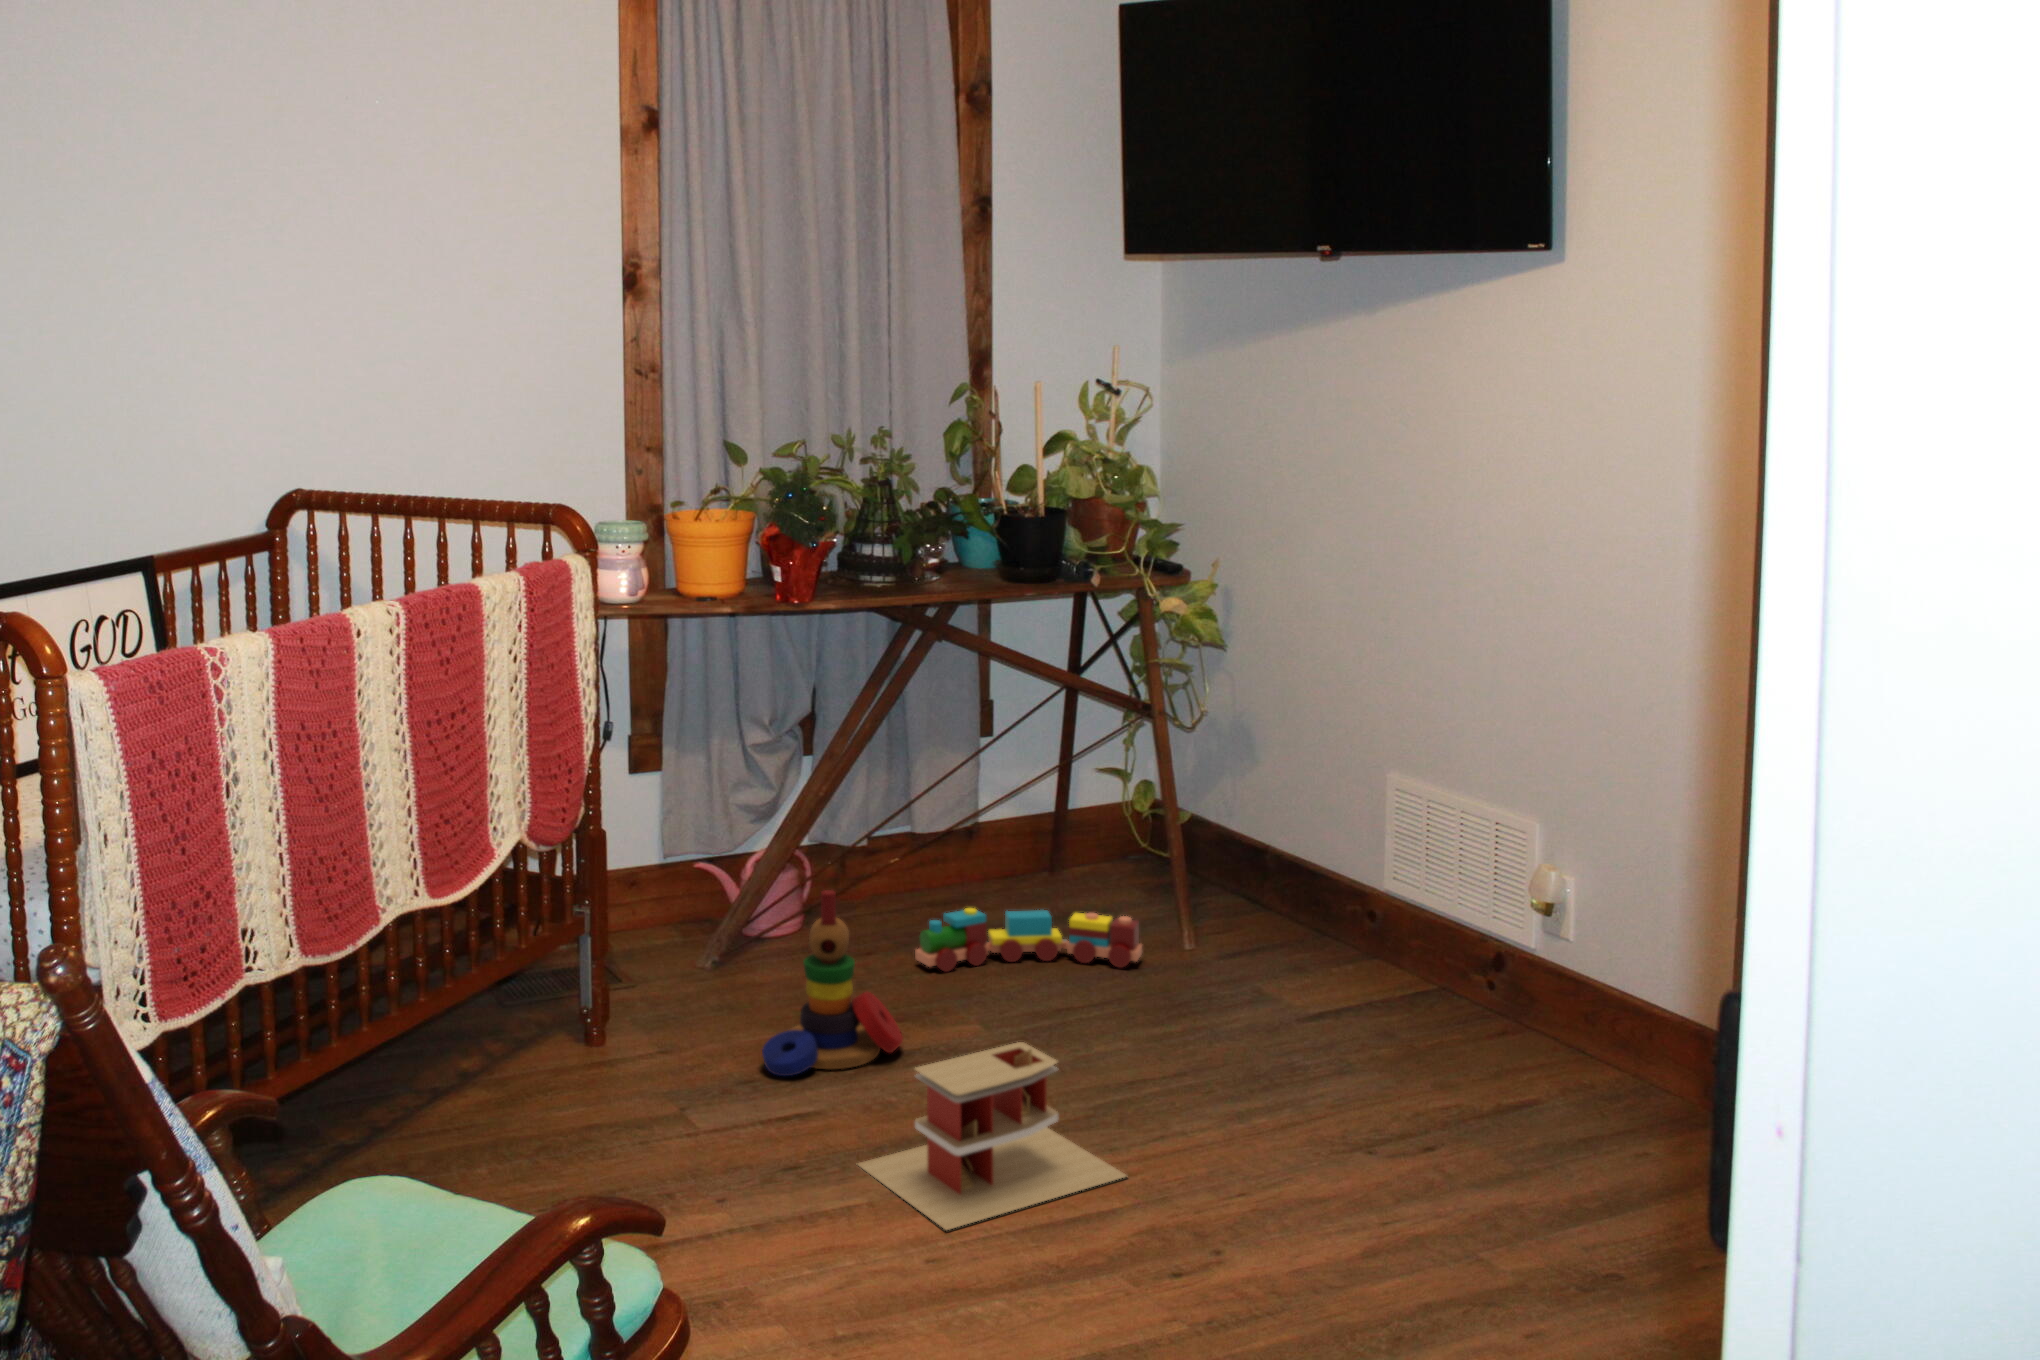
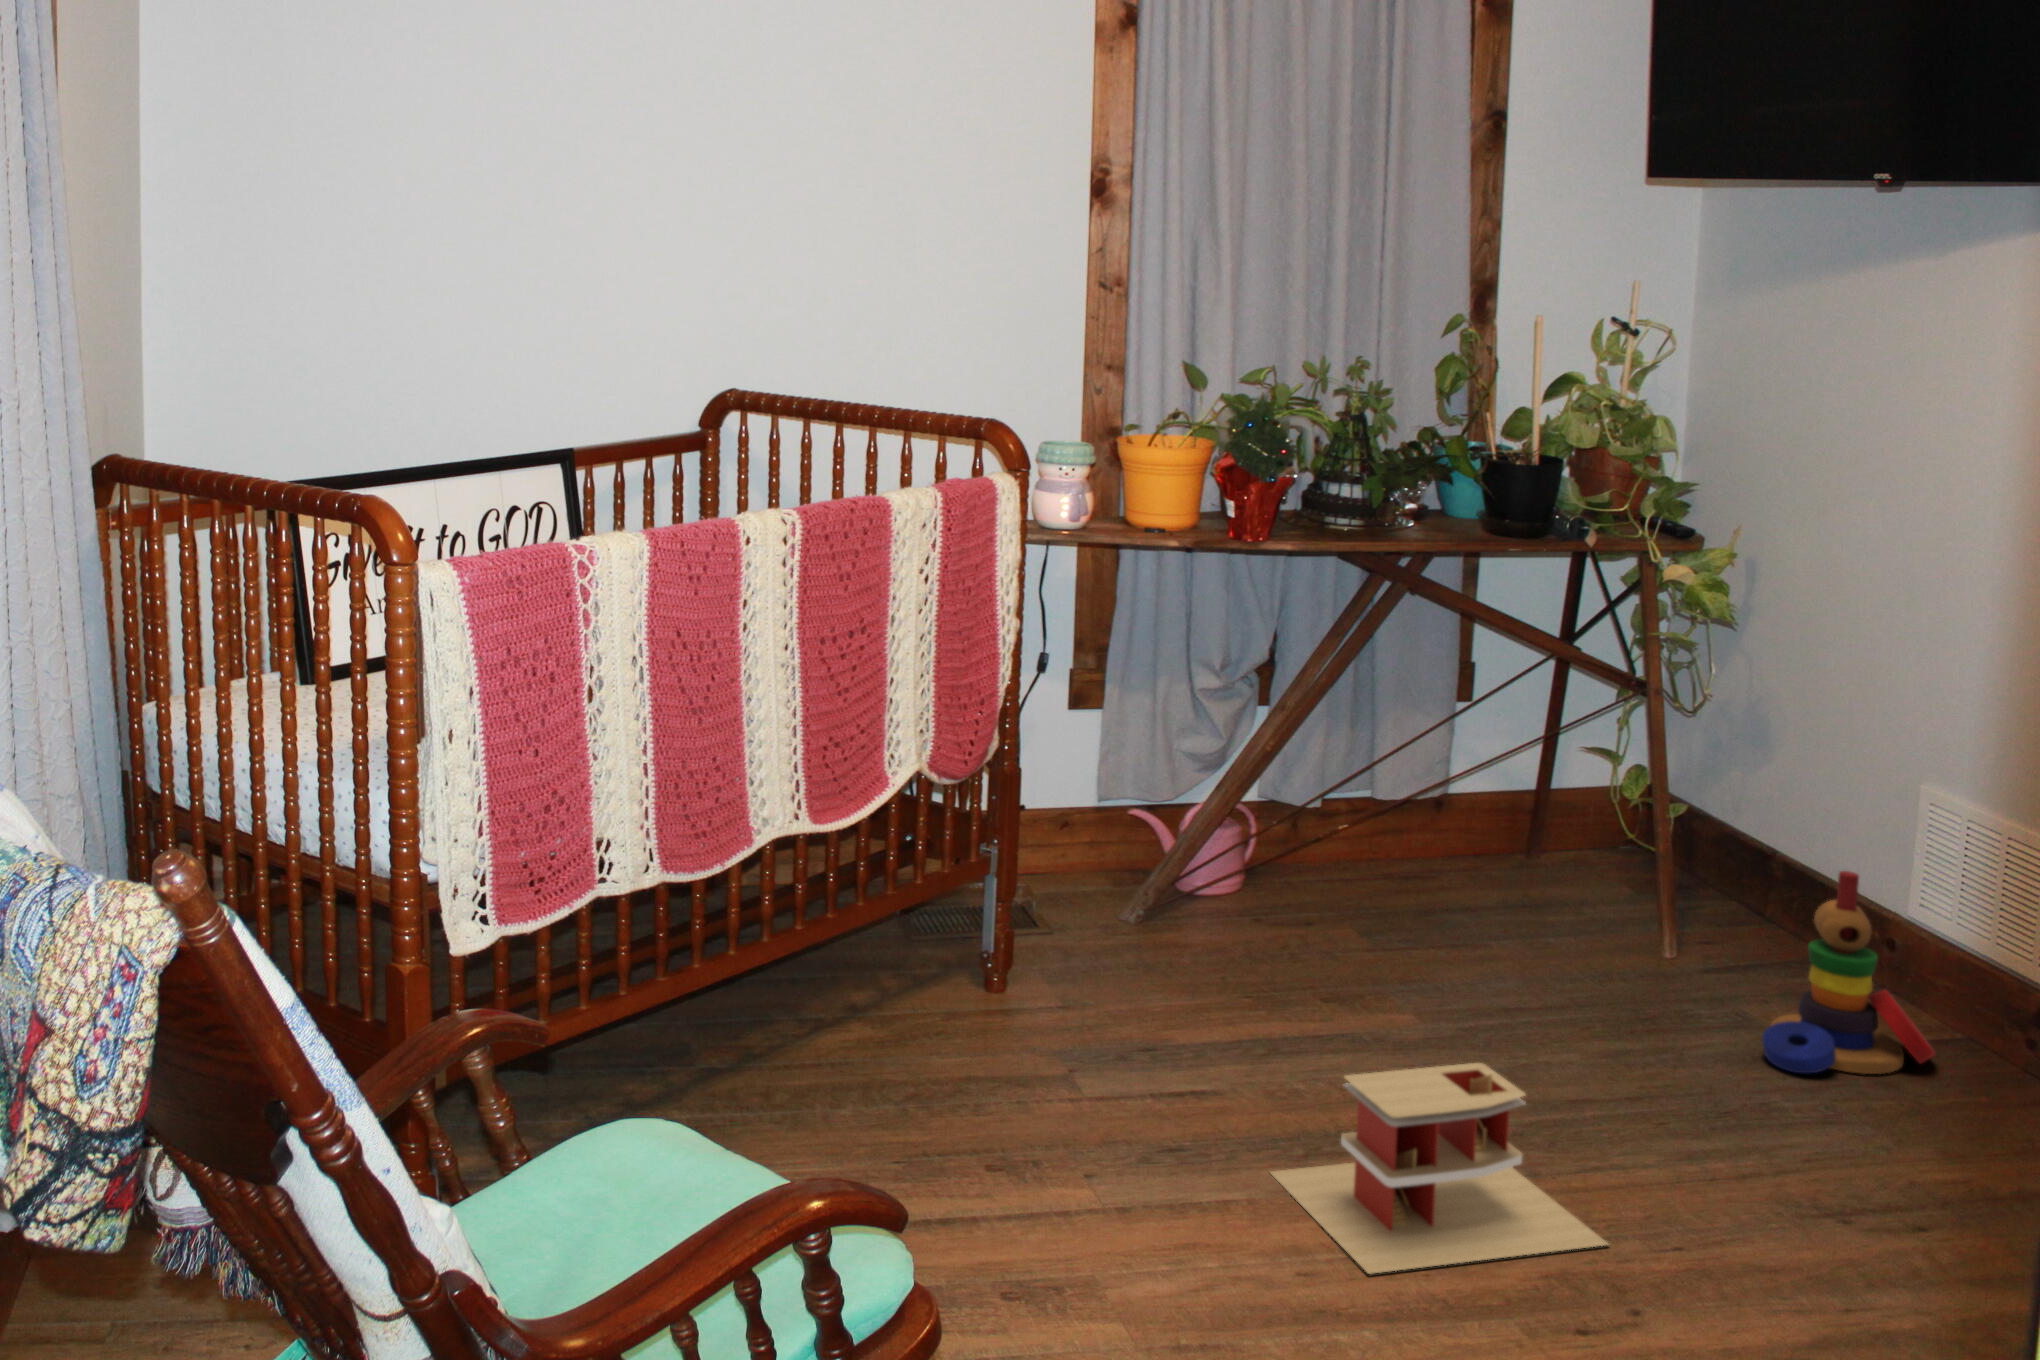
stacking toy: present [762,890,903,1076] -> present [1762,871,1935,1074]
toy train: present [915,908,1142,972] -> none [1368,893,1648,983]

